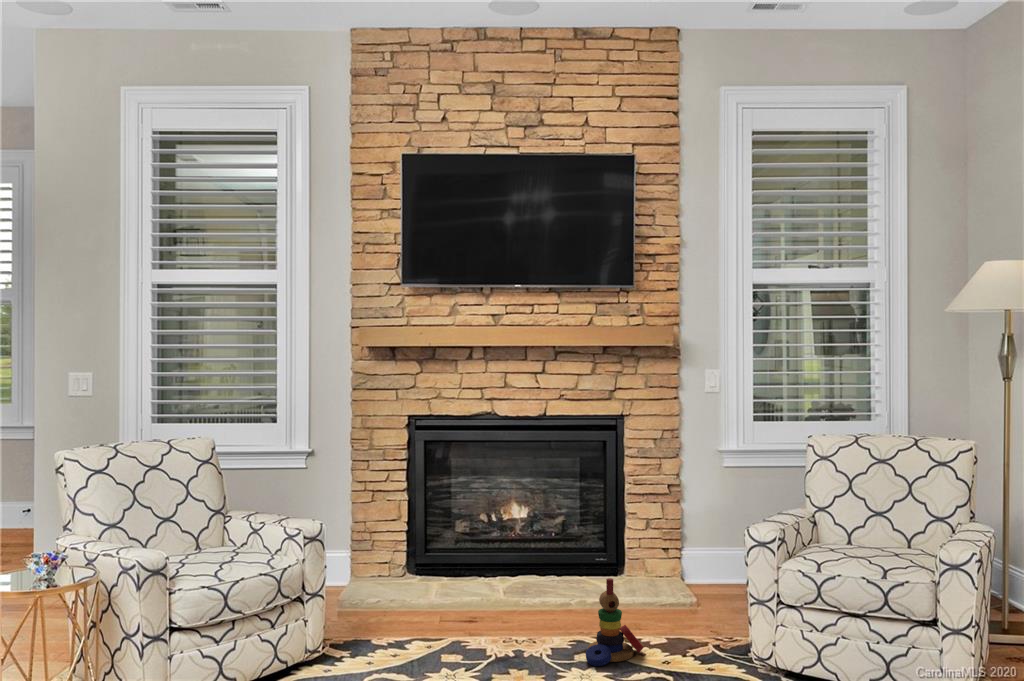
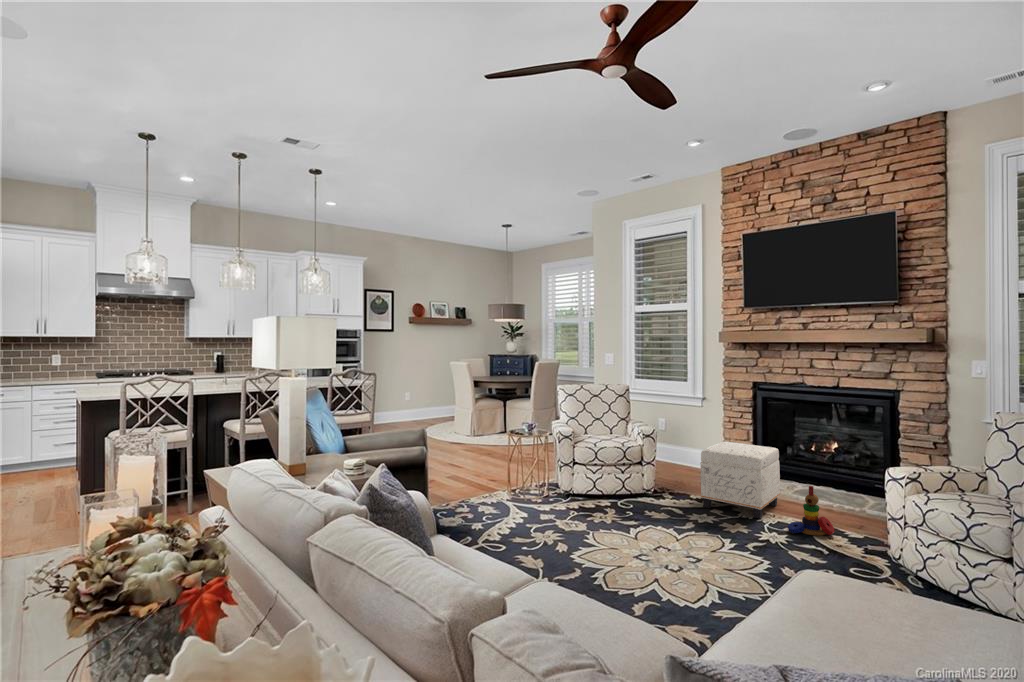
ottoman: none [417,525,535,664] -> present [700,442,780,519]

